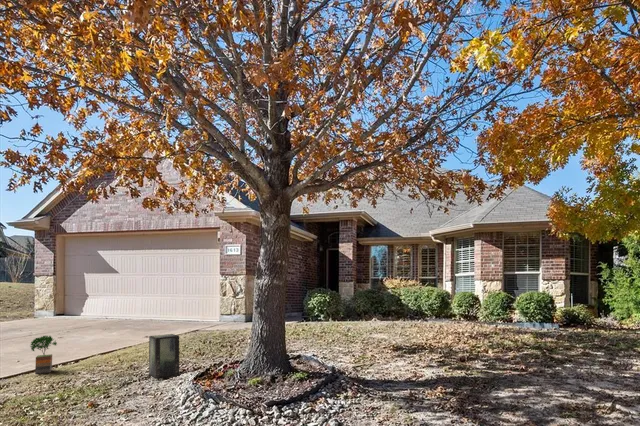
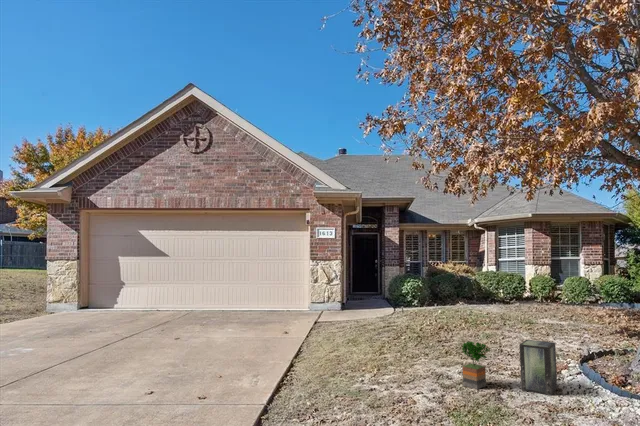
potted tree: present [30,336,57,374] -> present [462,342,489,389]

